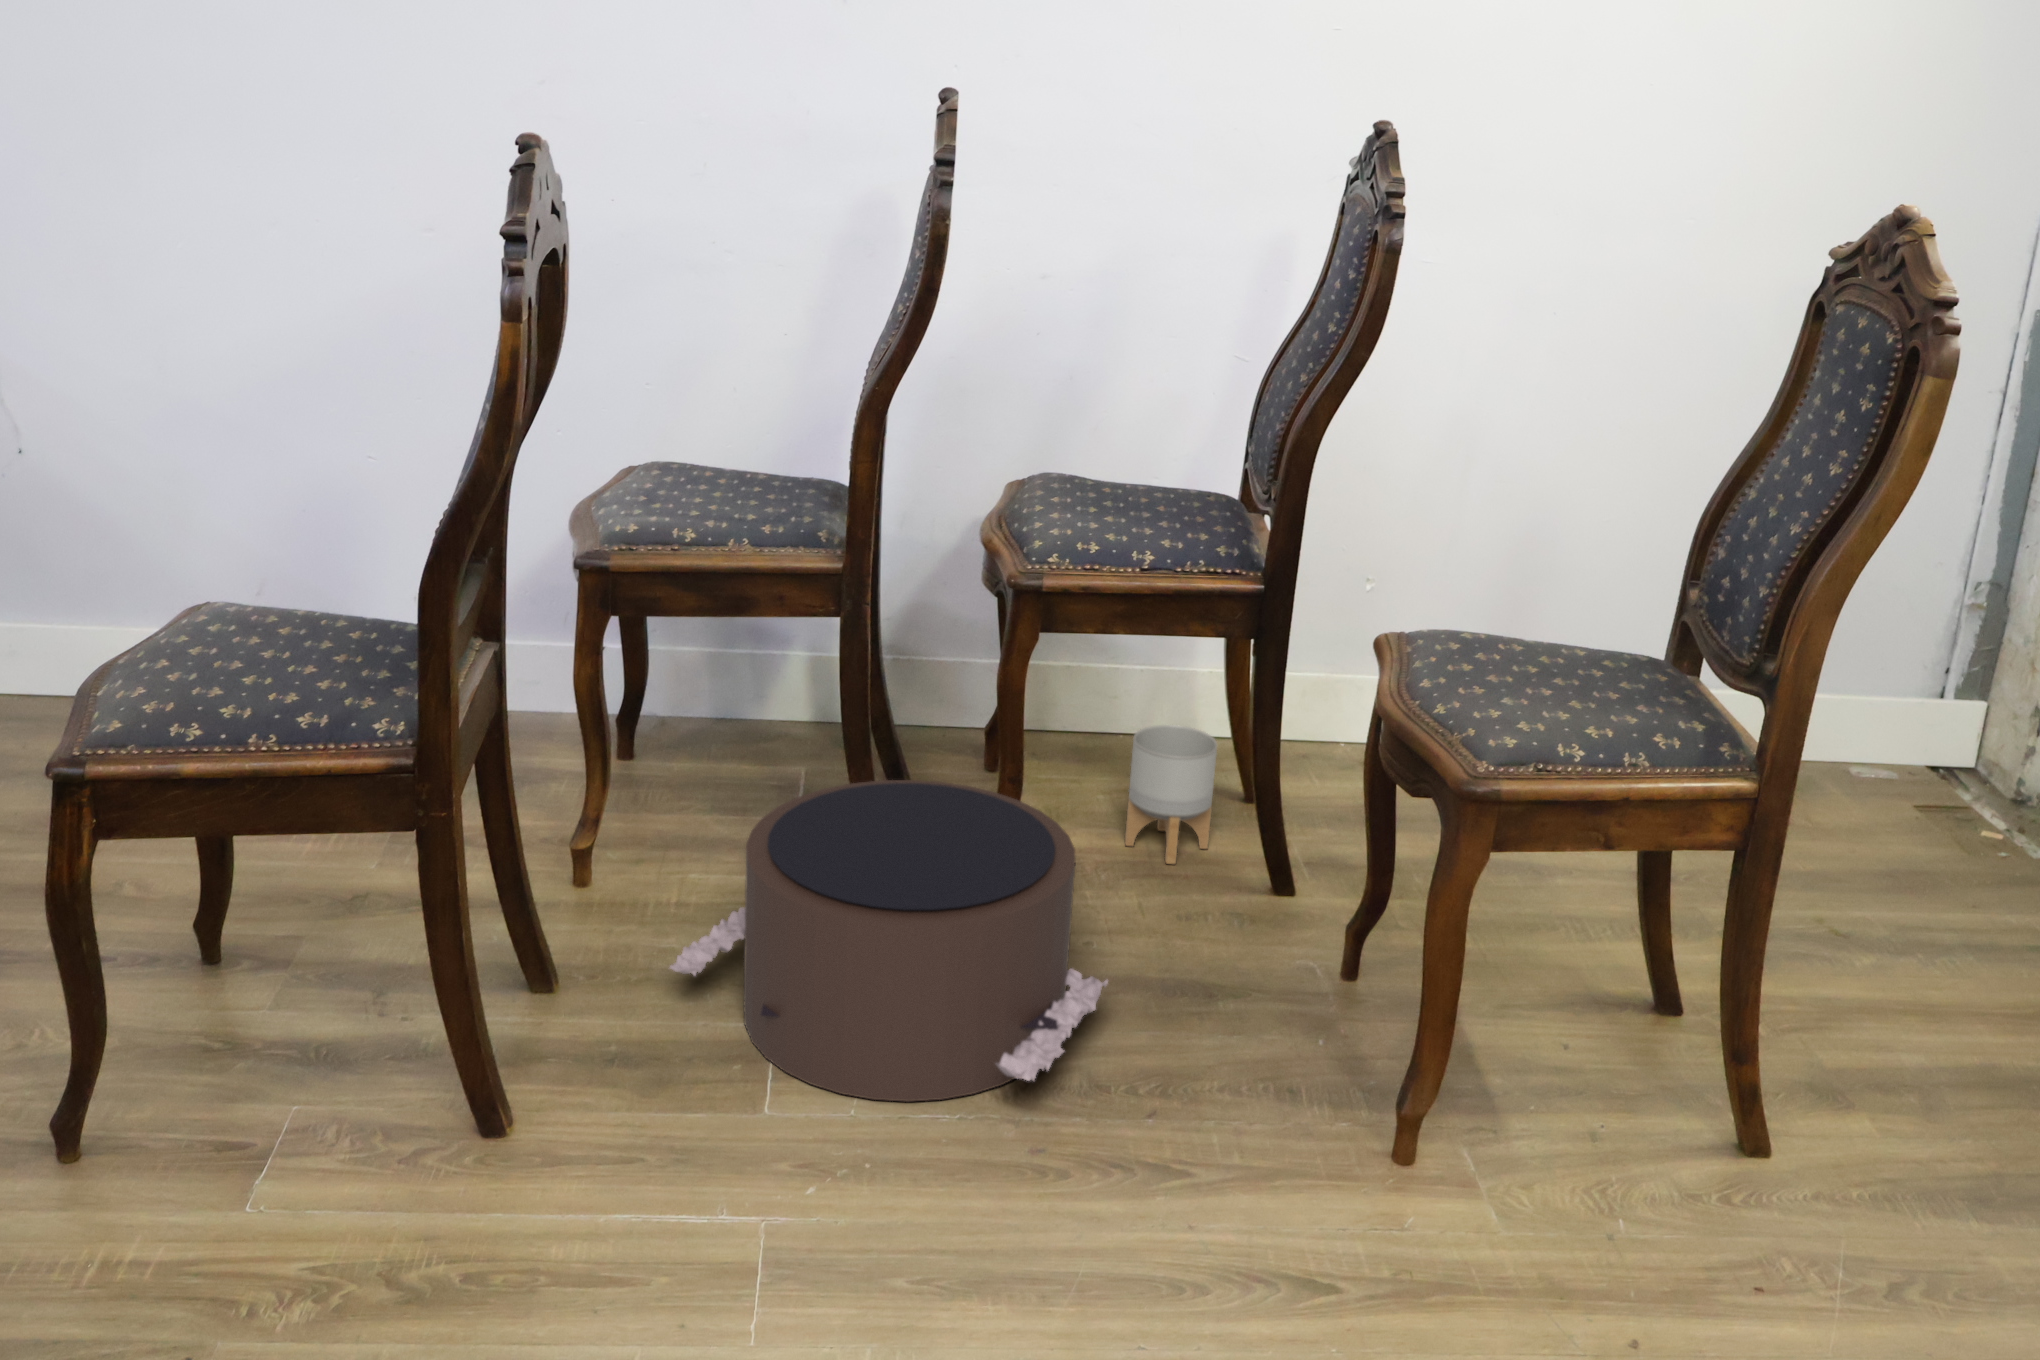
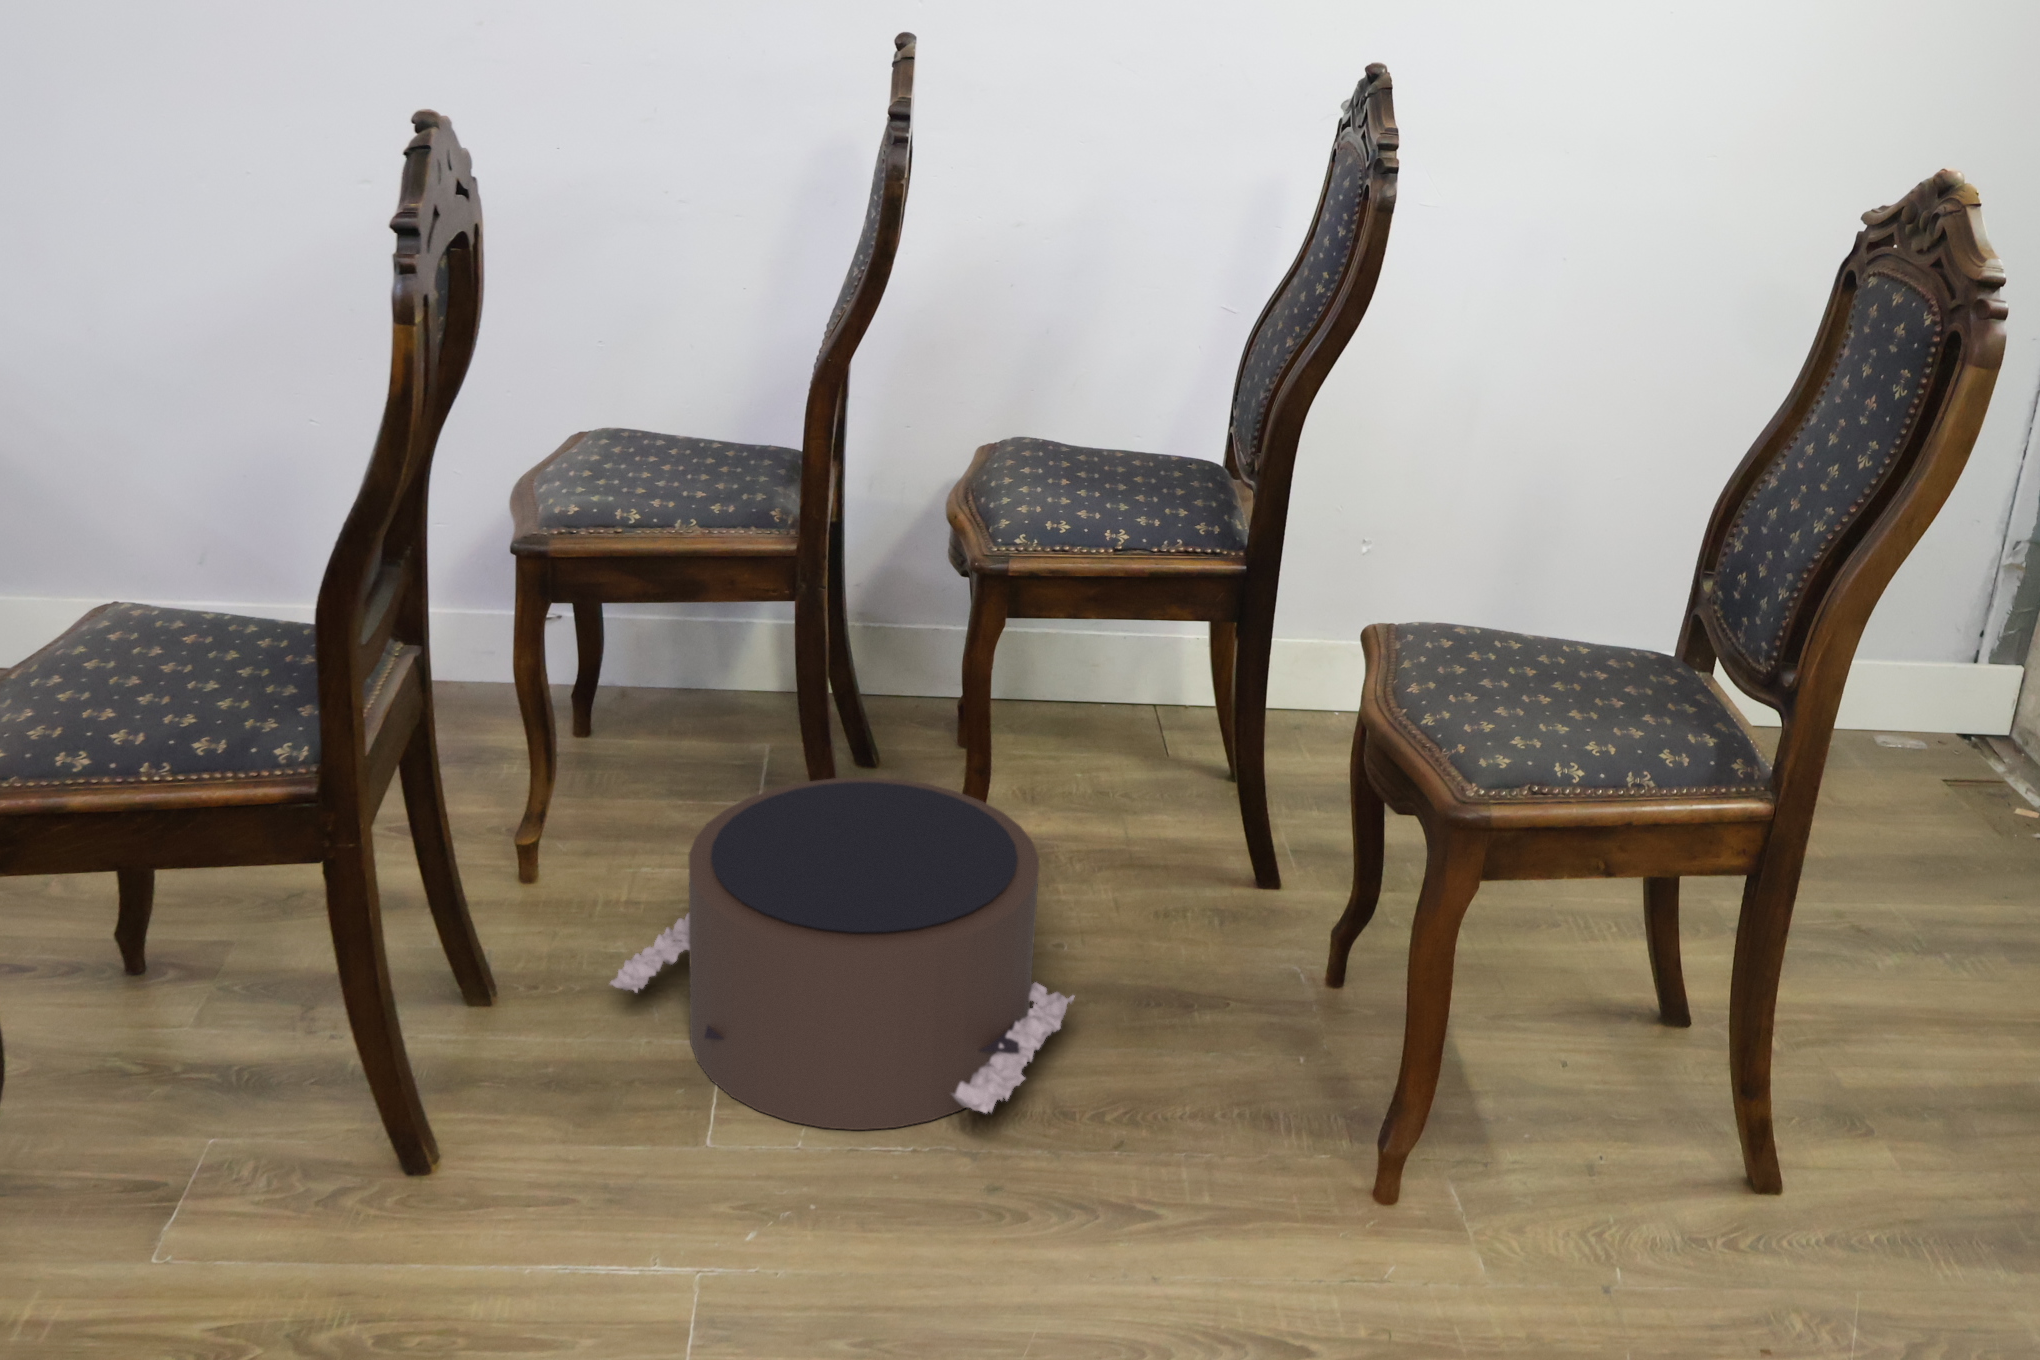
planter: present [1125,725,1217,864] -> none [1099,706,1197,855]

